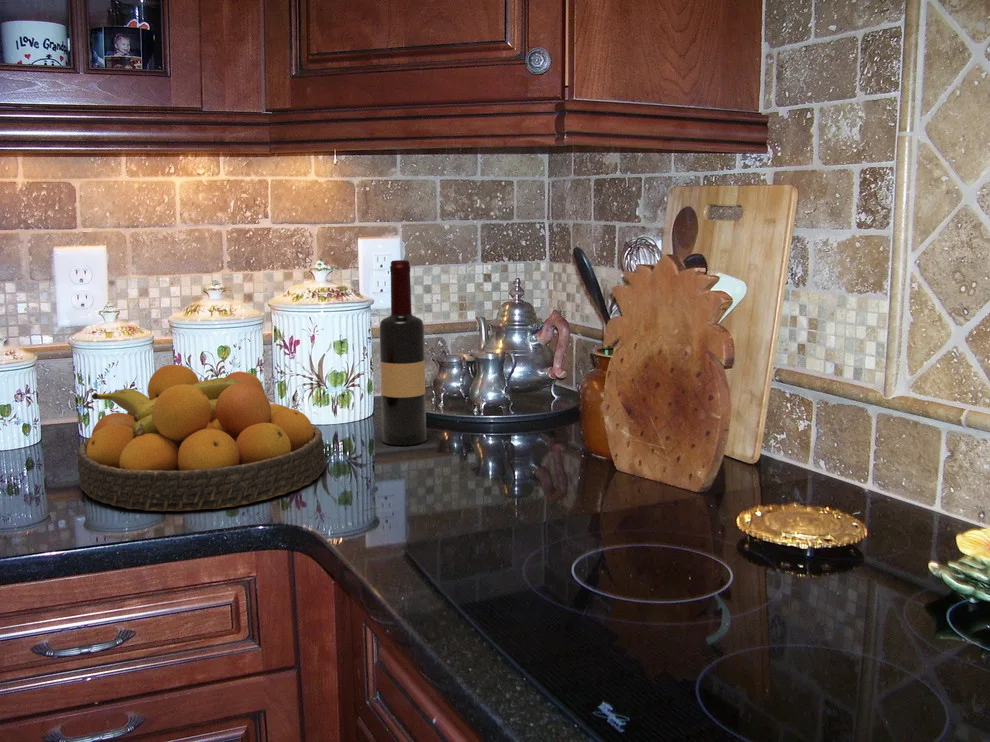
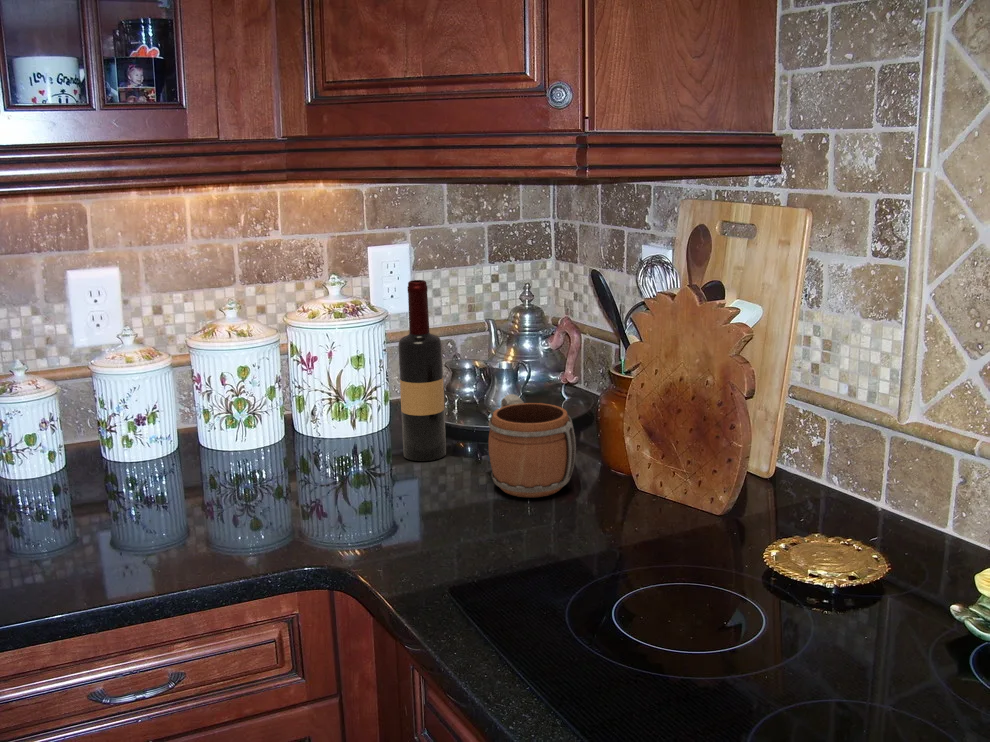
fruit bowl: present [78,365,325,511] -> none [112,394,353,550]
mug: none [465,376,554,476] -> present [488,394,576,497]

